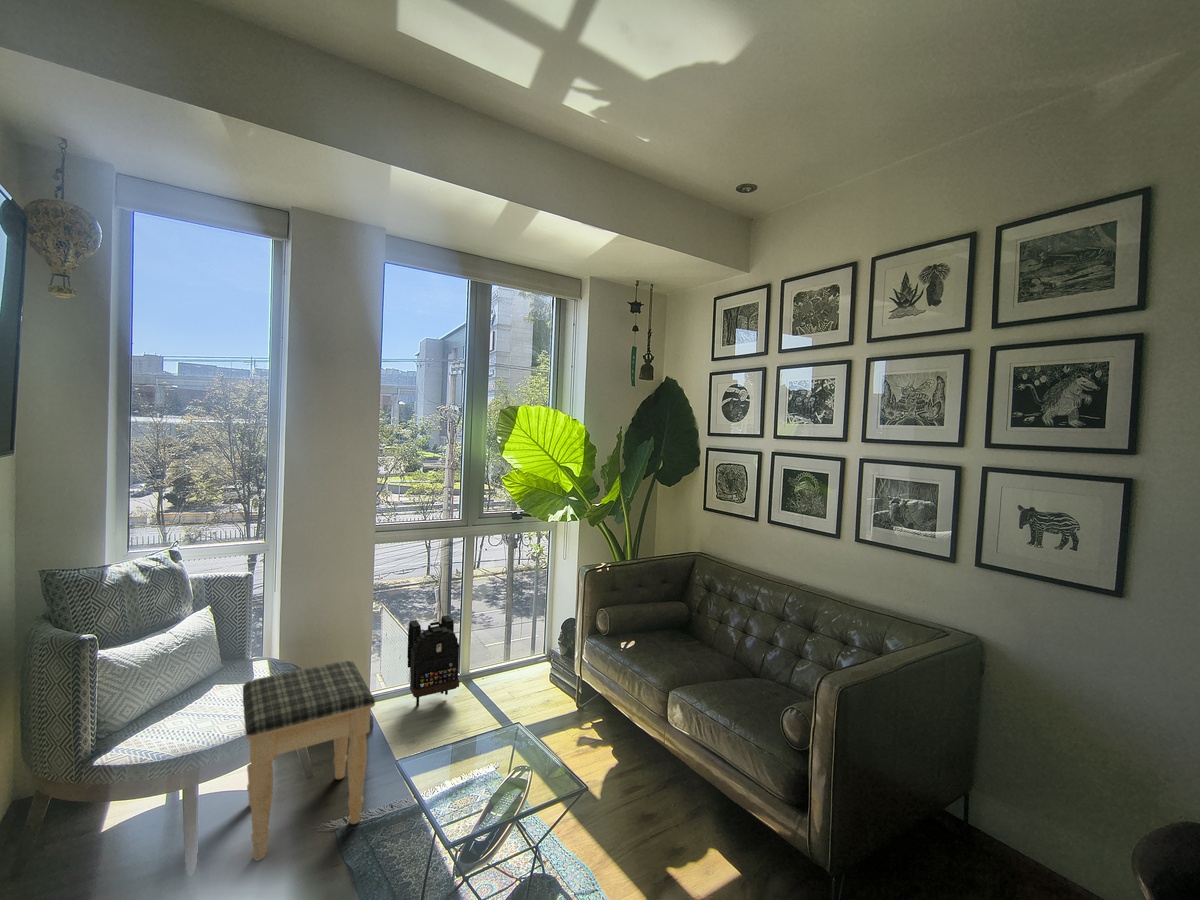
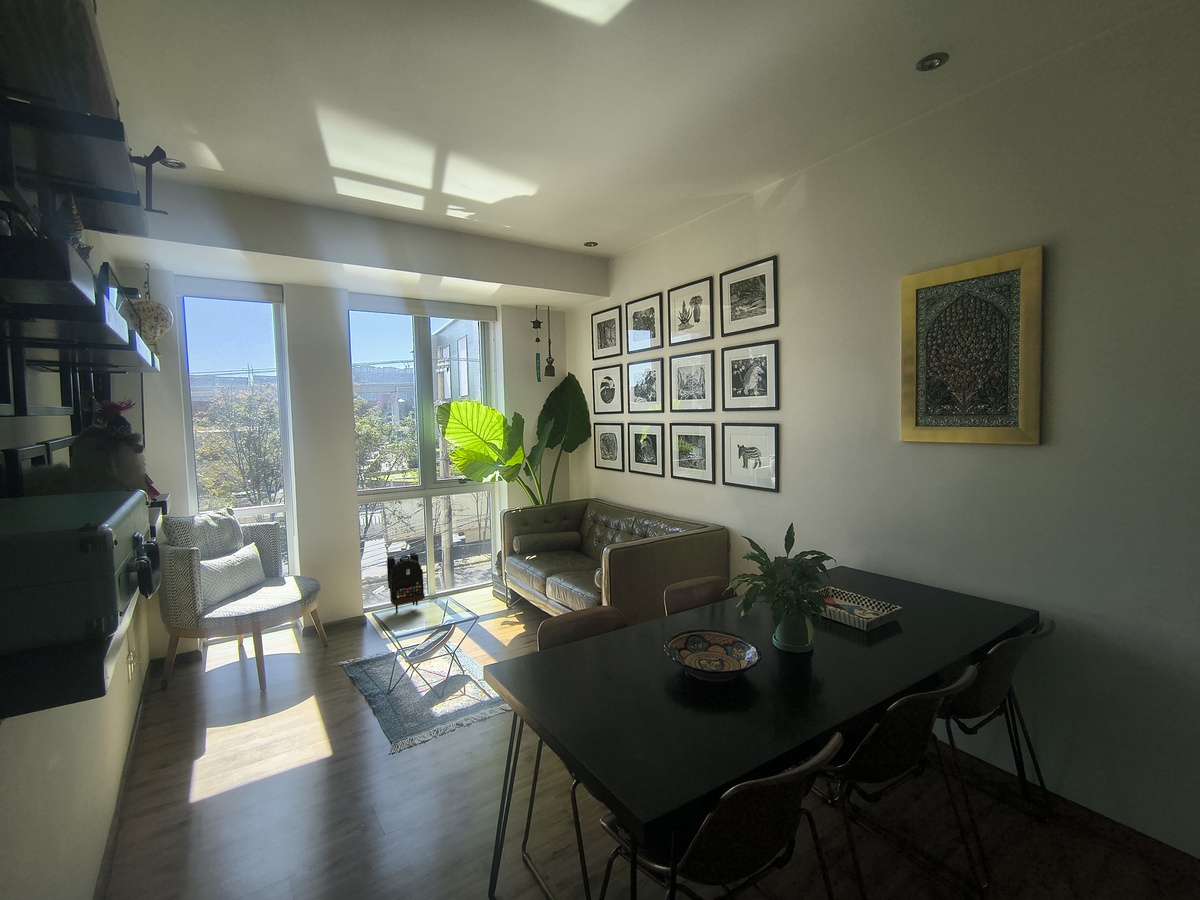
footstool: present [243,661,375,860] -> none [281,572,363,677]

